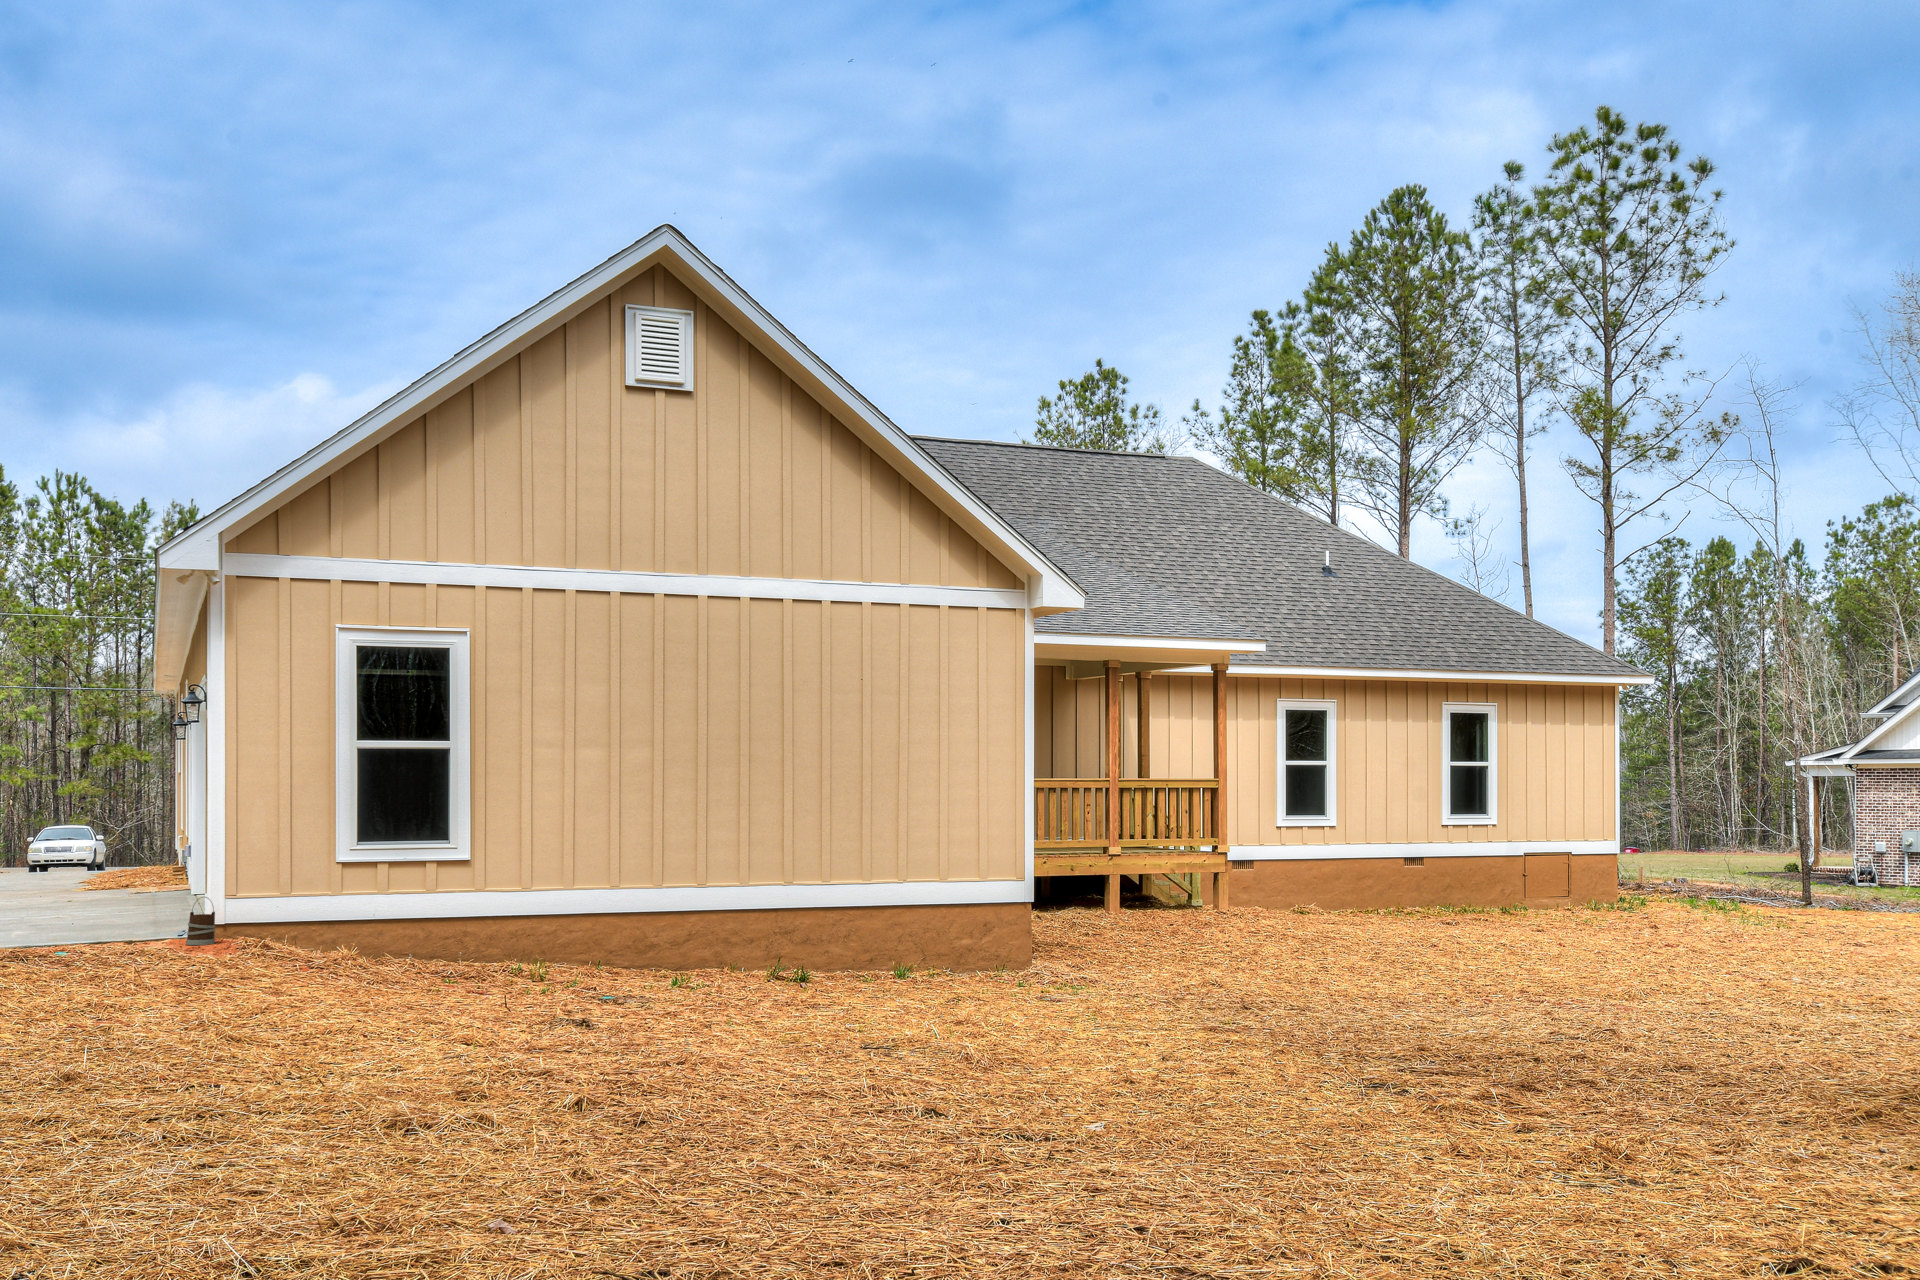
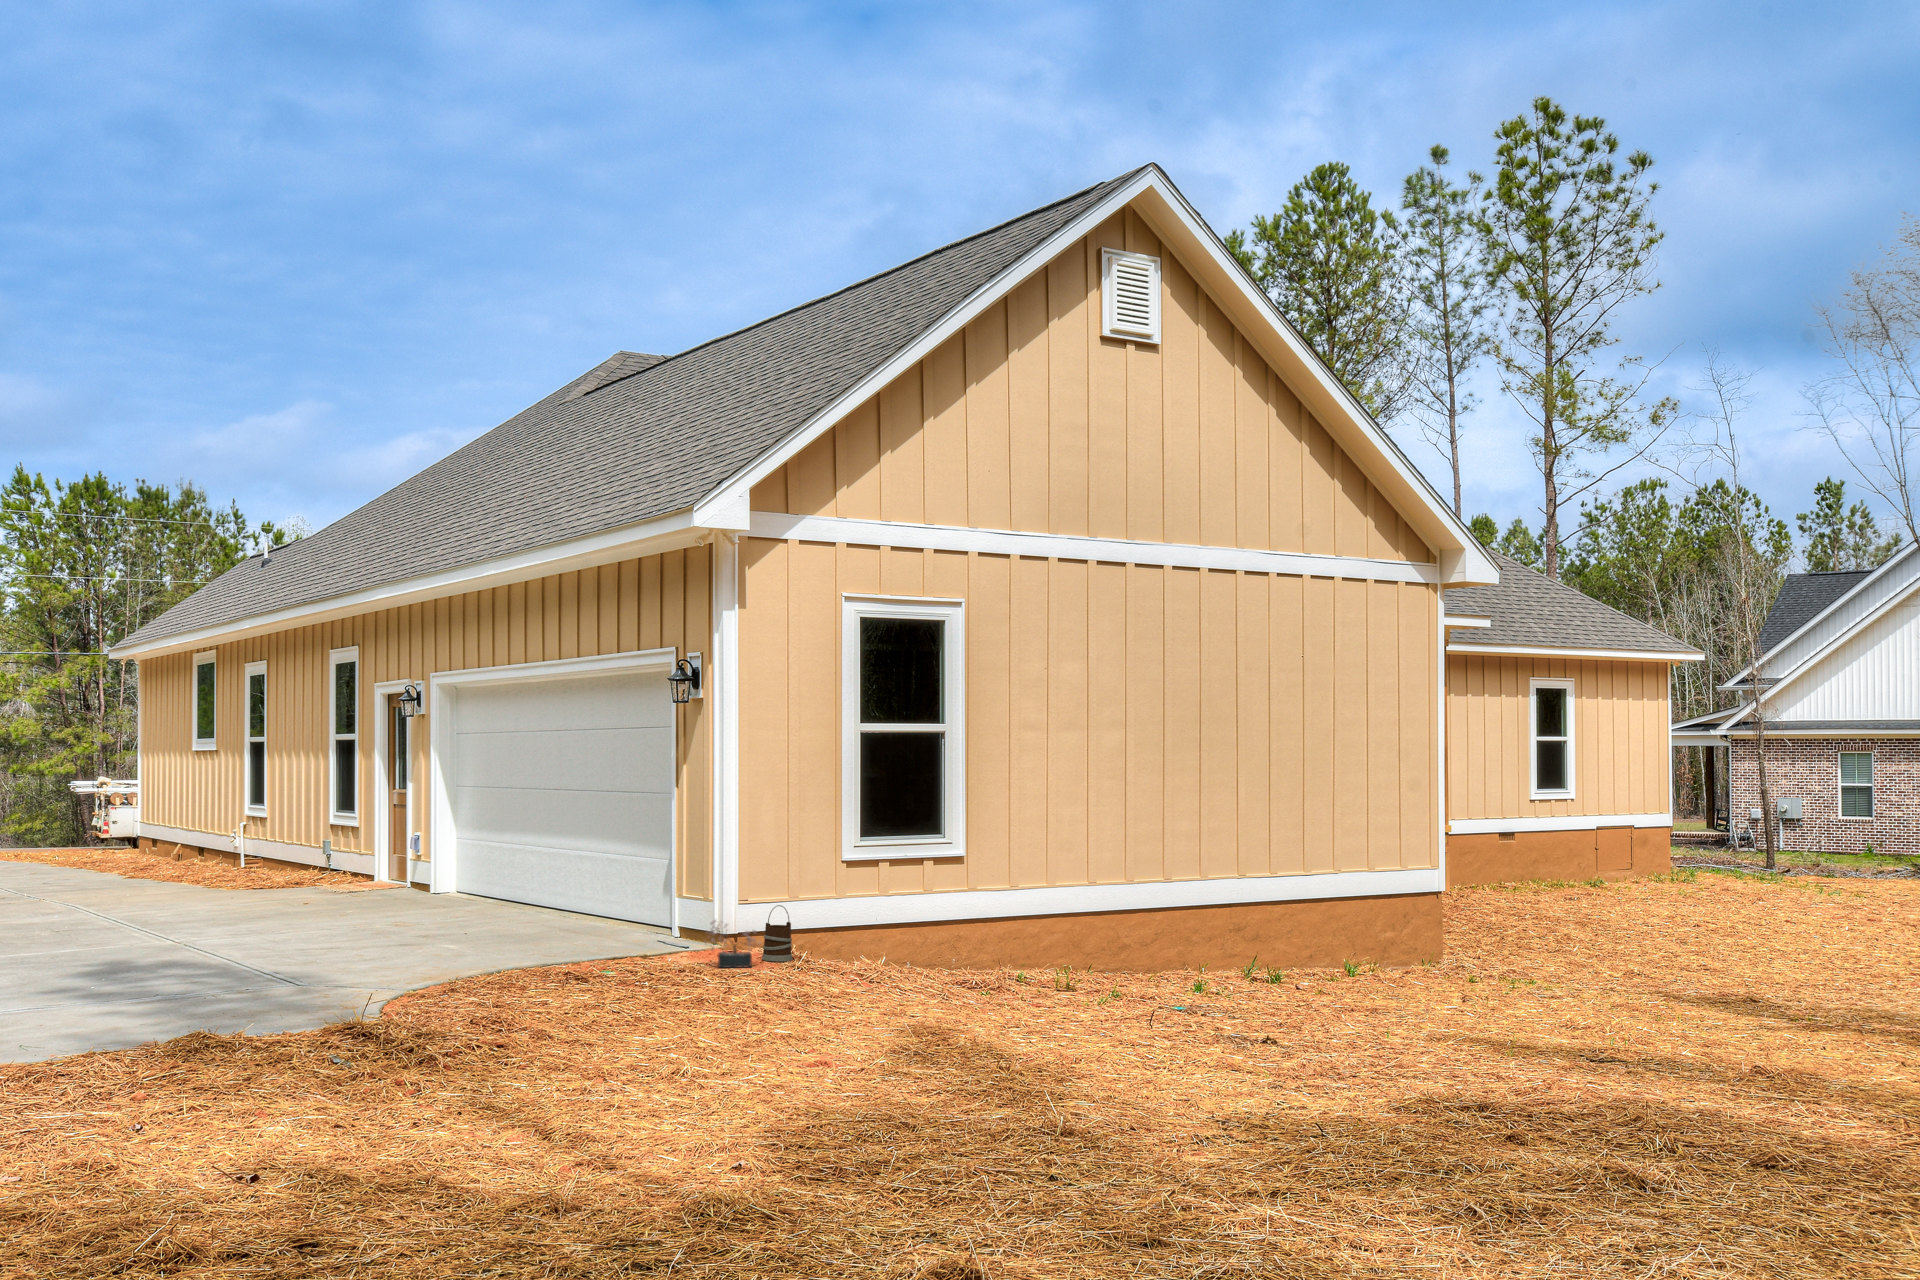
decorative plant: none [117,907,171,948] -> present [709,920,760,968]

